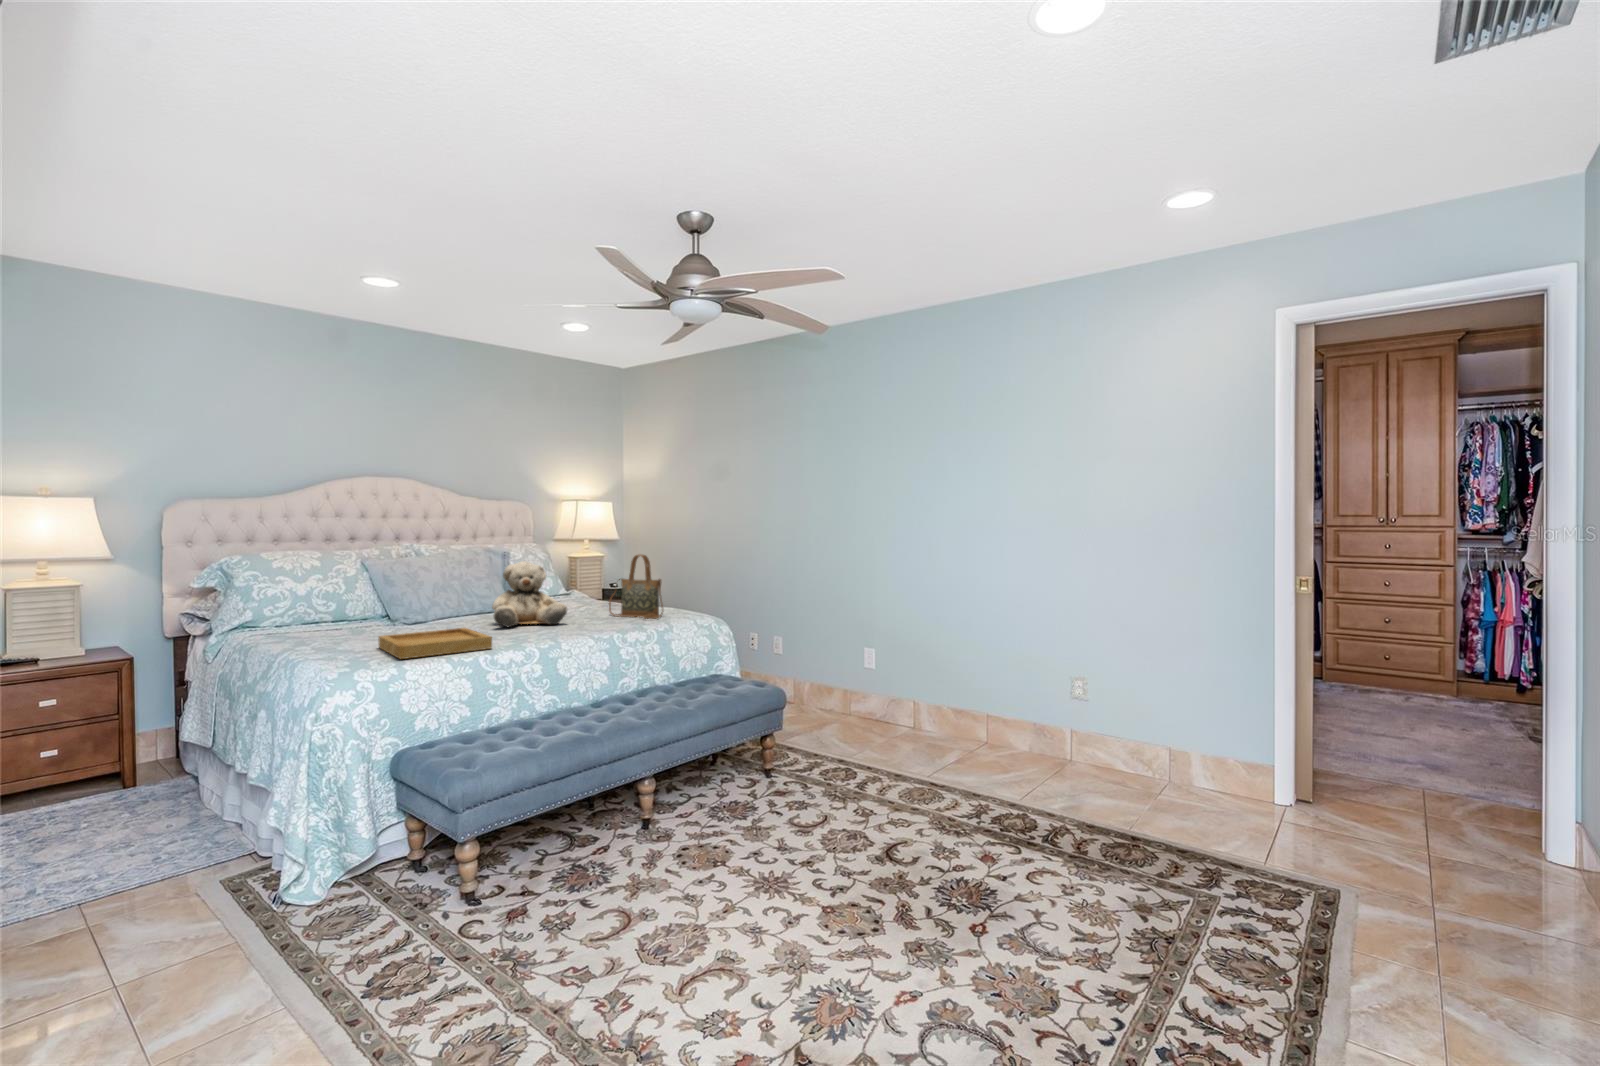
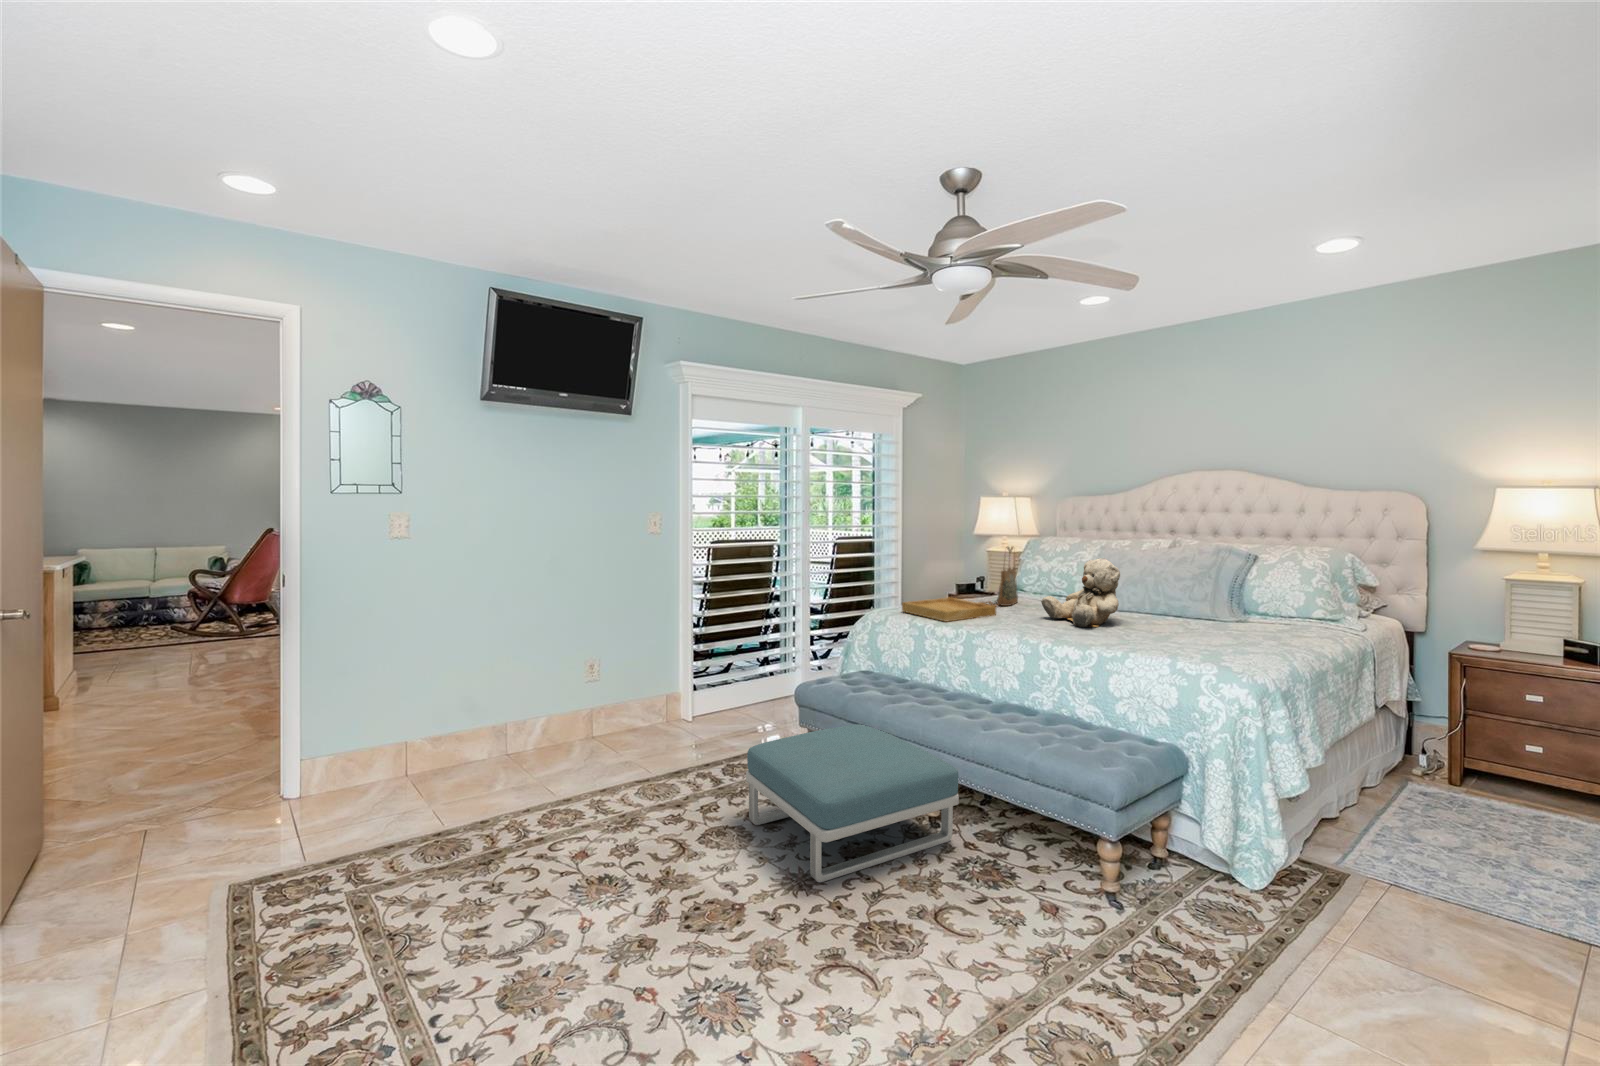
handbag: present [609,555,663,619] -> present [979,547,1018,606]
footstool: none [549,747,786,924] -> present [746,724,959,882]

